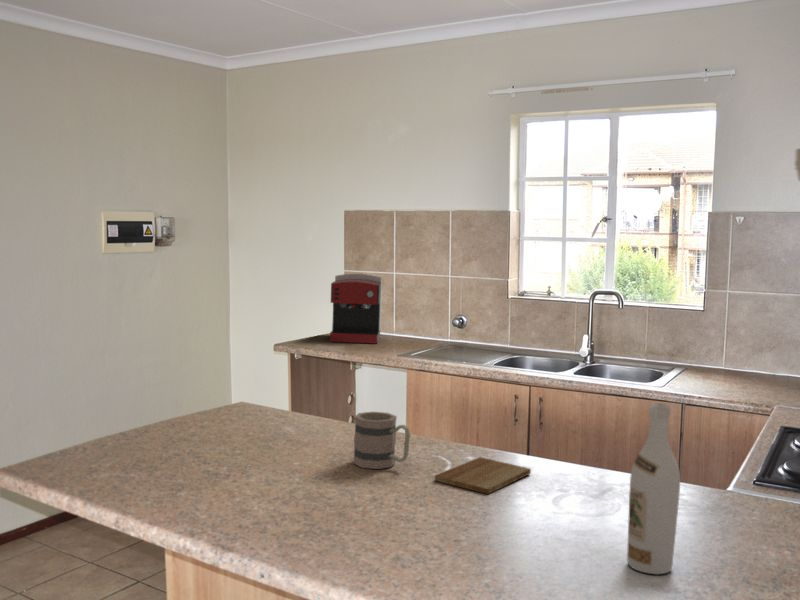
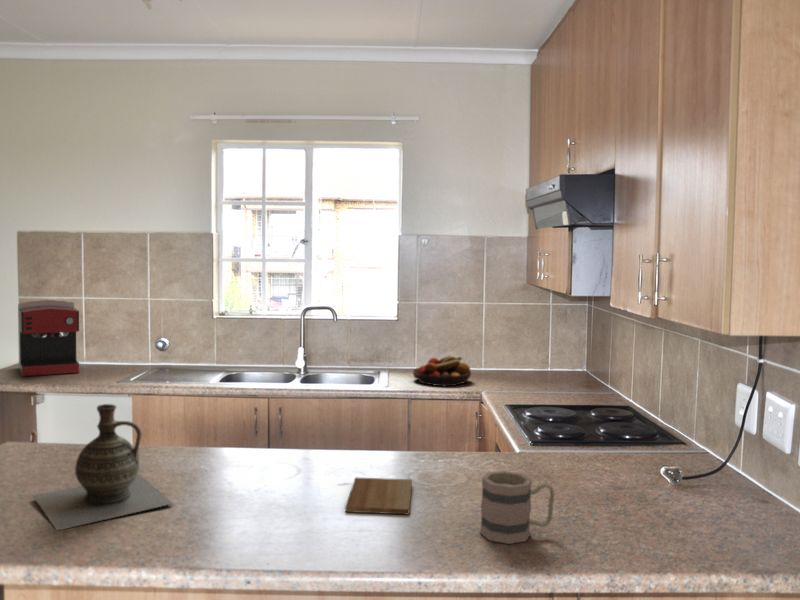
ceramic jug: none [214,355,310,447] -> present [33,404,172,530]
fruit bowl: none [703,364,780,401] -> present [413,355,471,386]
wine bottle: present [627,403,680,574] -> none [597,404,642,557]
mug: present [353,412,410,469] -> present [480,471,554,544]

